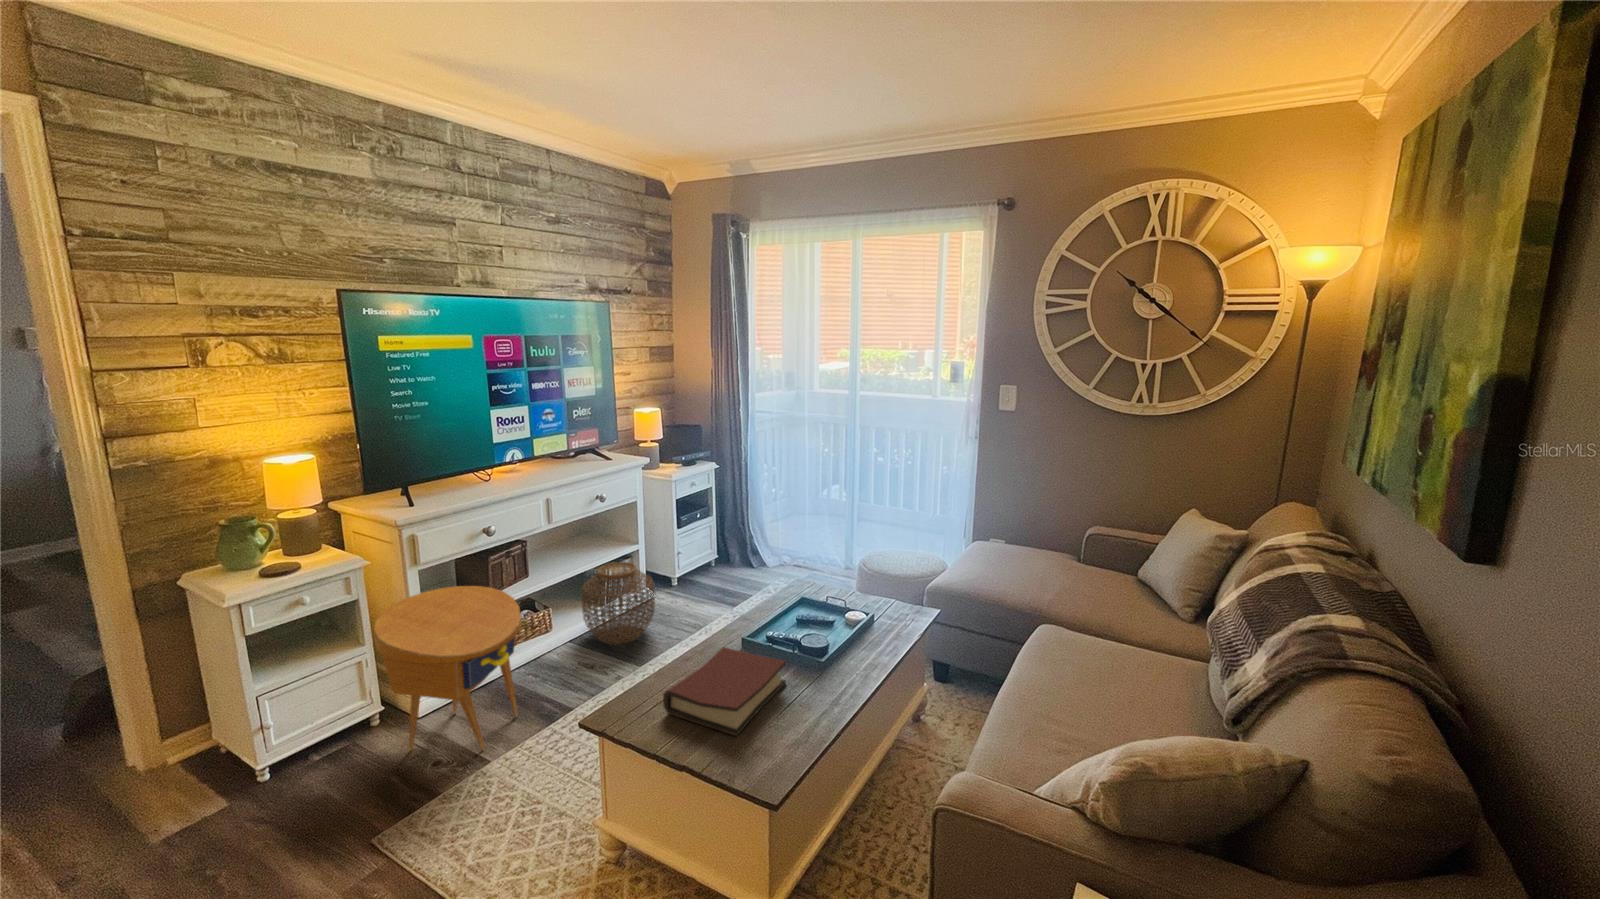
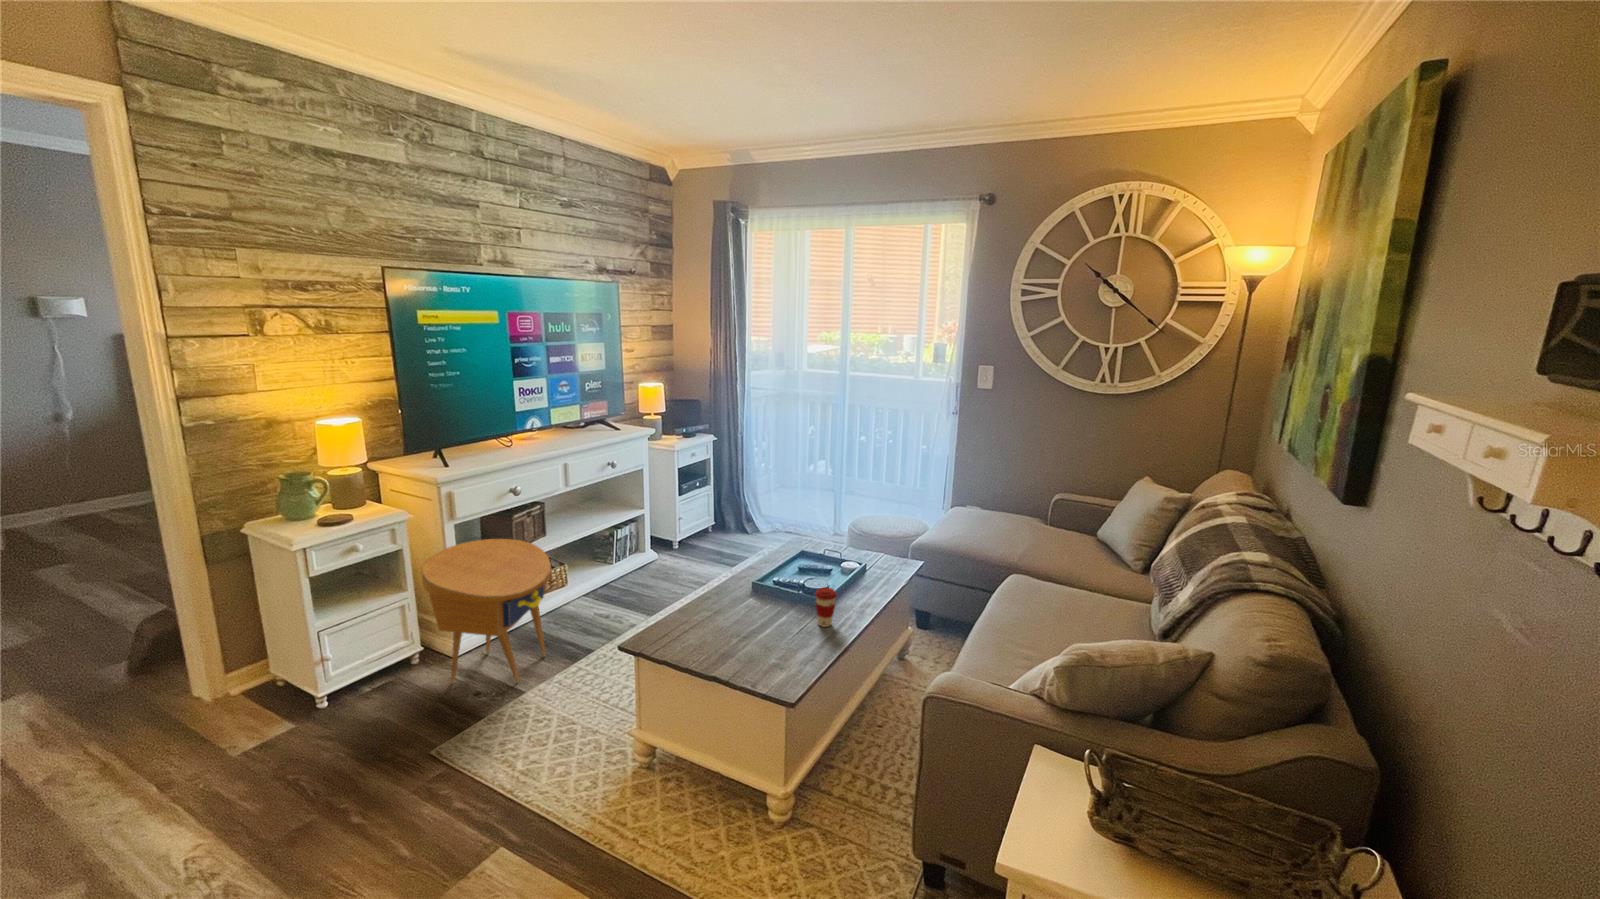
woven basket: present [582,562,655,644] -> none [596,523,663,597]
hardback book: present [663,647,786,736] -> none [689,587,793,657]
coffee cup: none [811,649,836,696] -> present [815,587,837,627]

